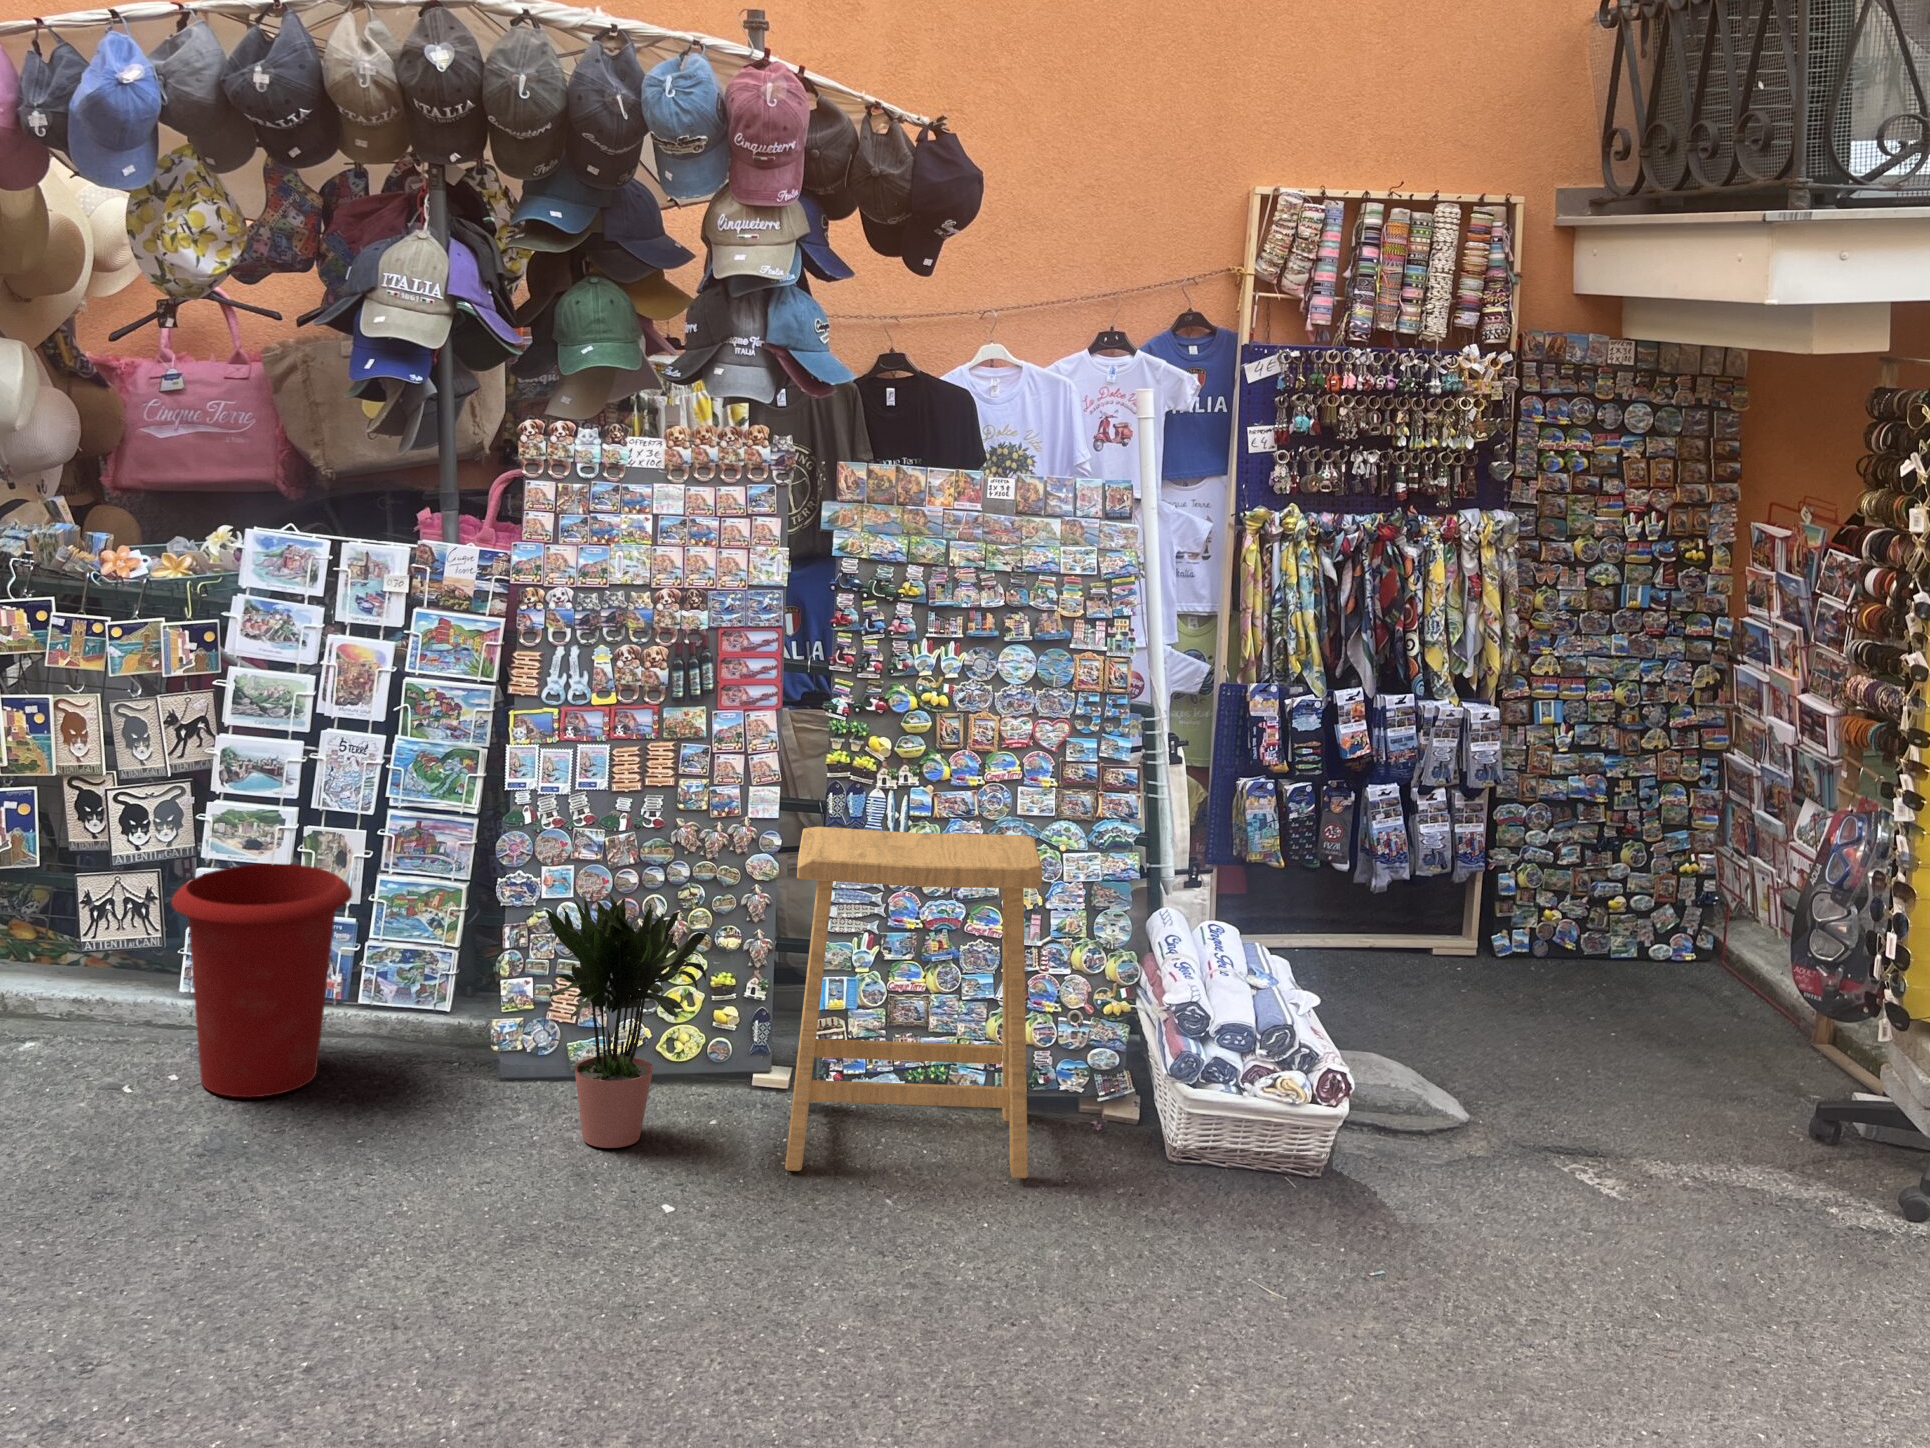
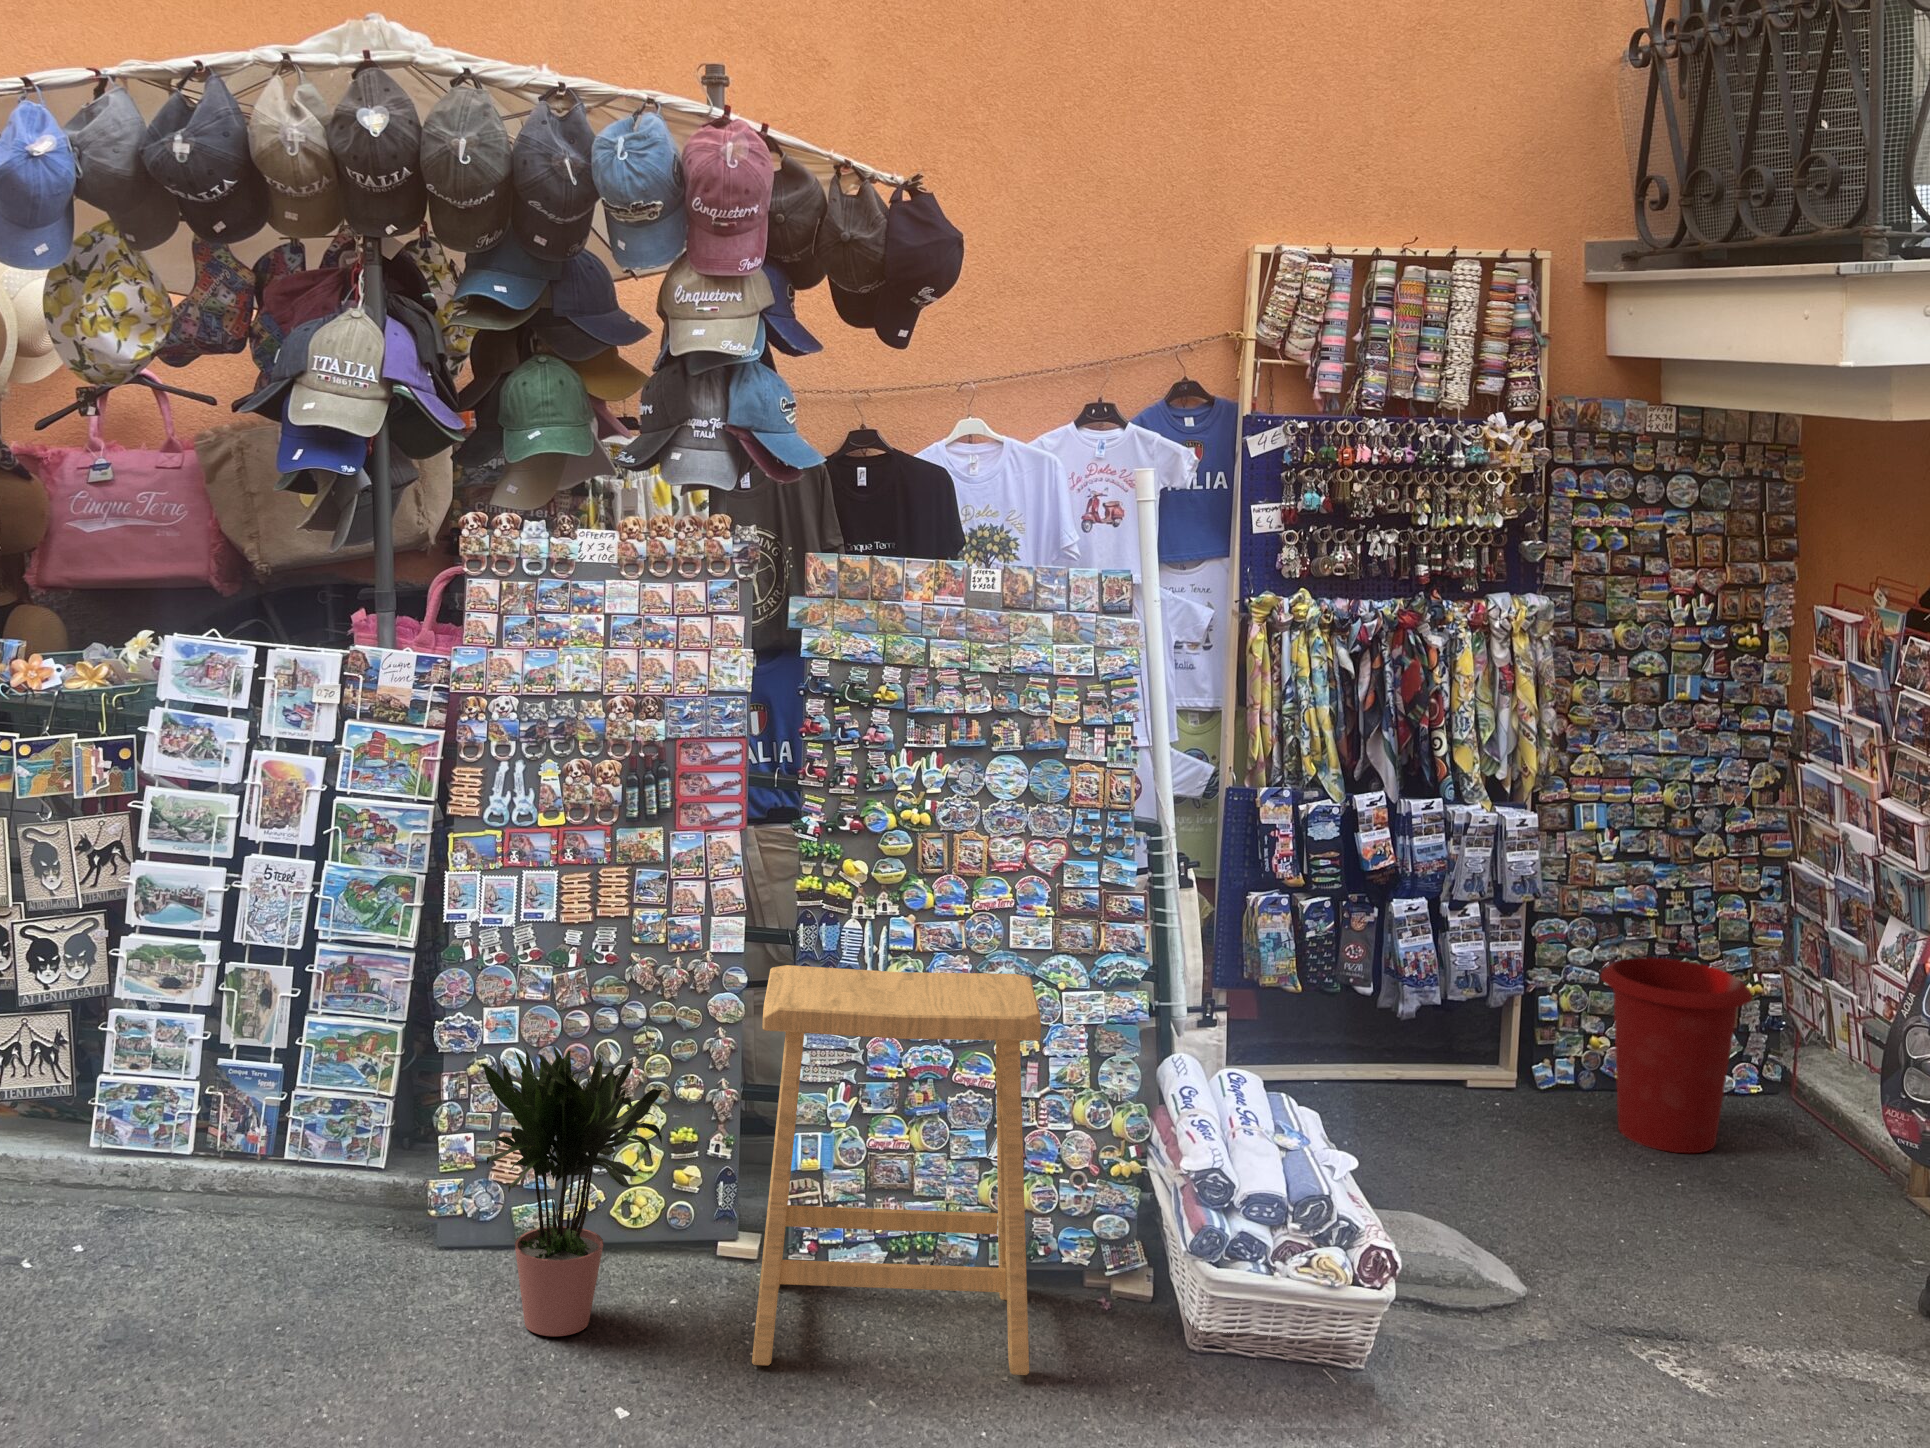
waste bin: present [171,864,352,1097] -> present [1601,957,1752,1153]

